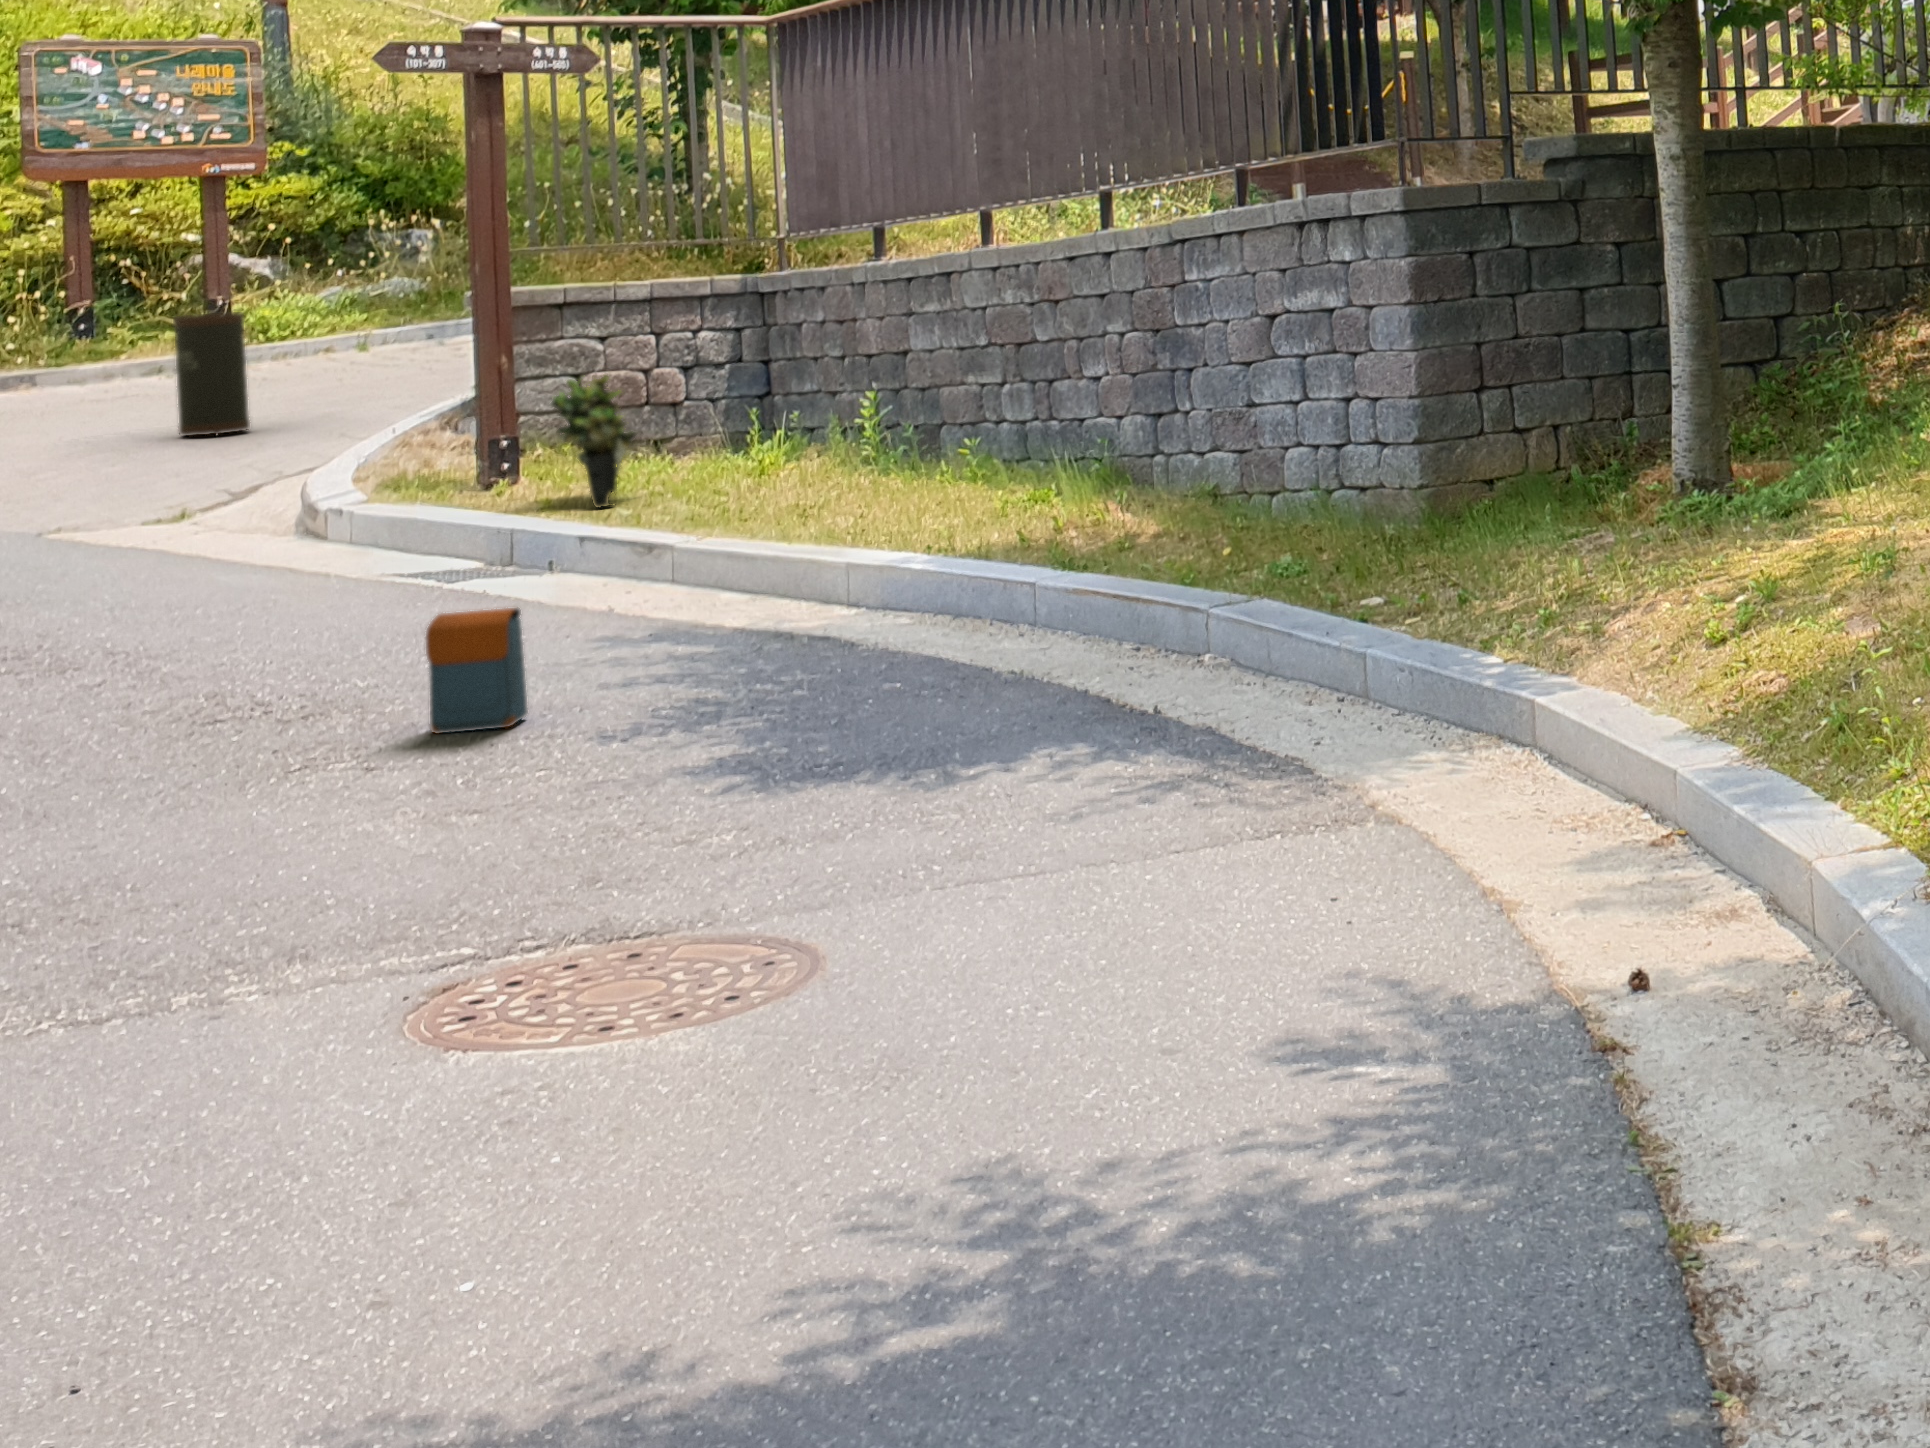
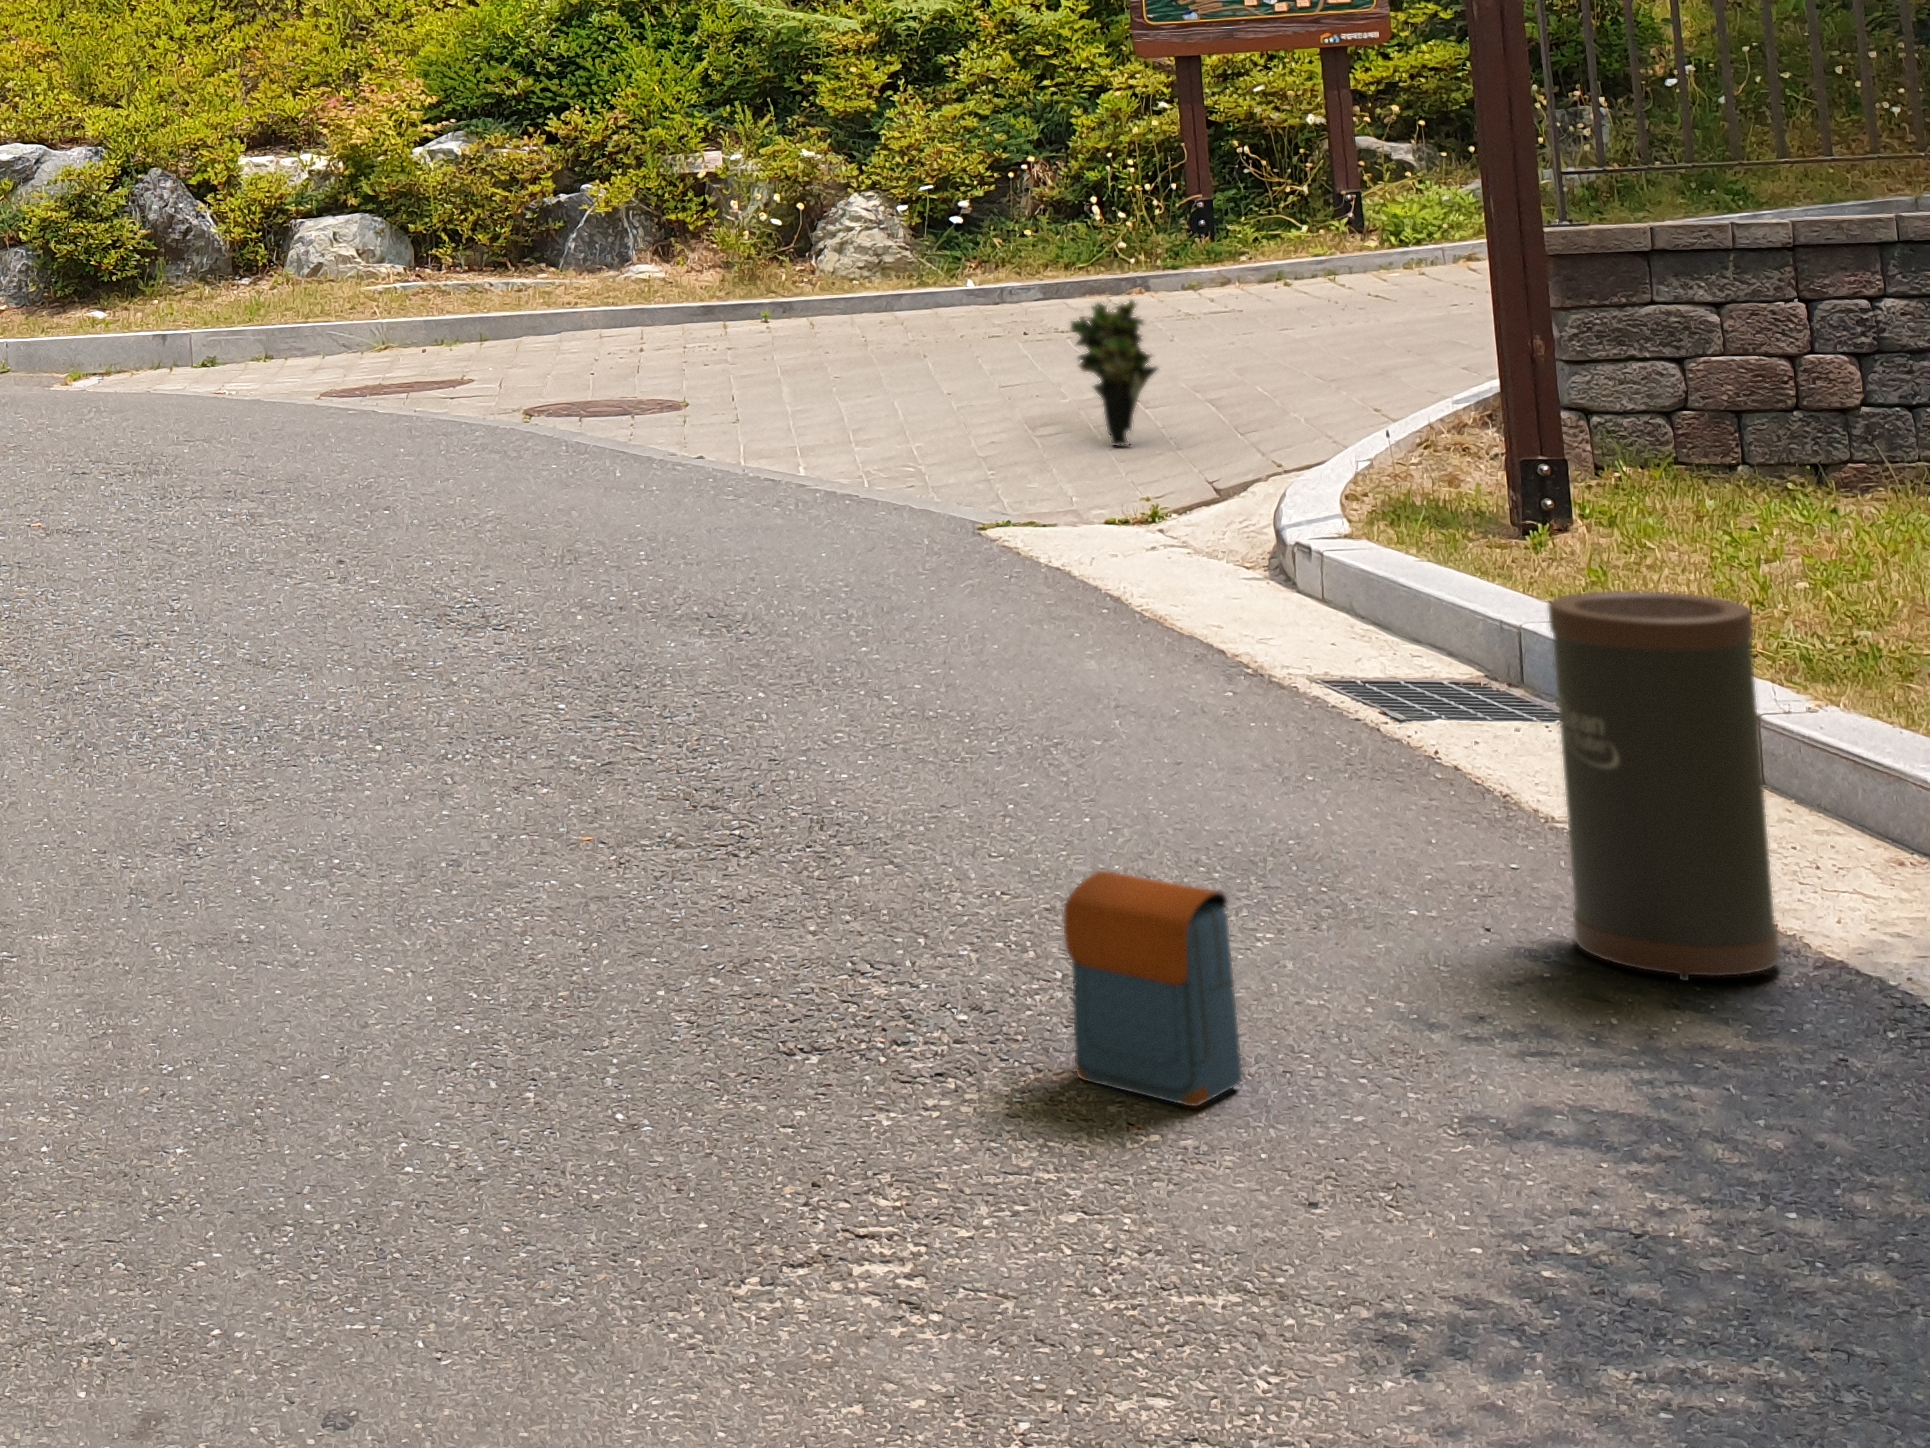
trash can: present [173,312,250,436] -> present [1548,591,1780,980]
potted plant: present [551,375,636,508] -> present [1071,300,1157,446]

